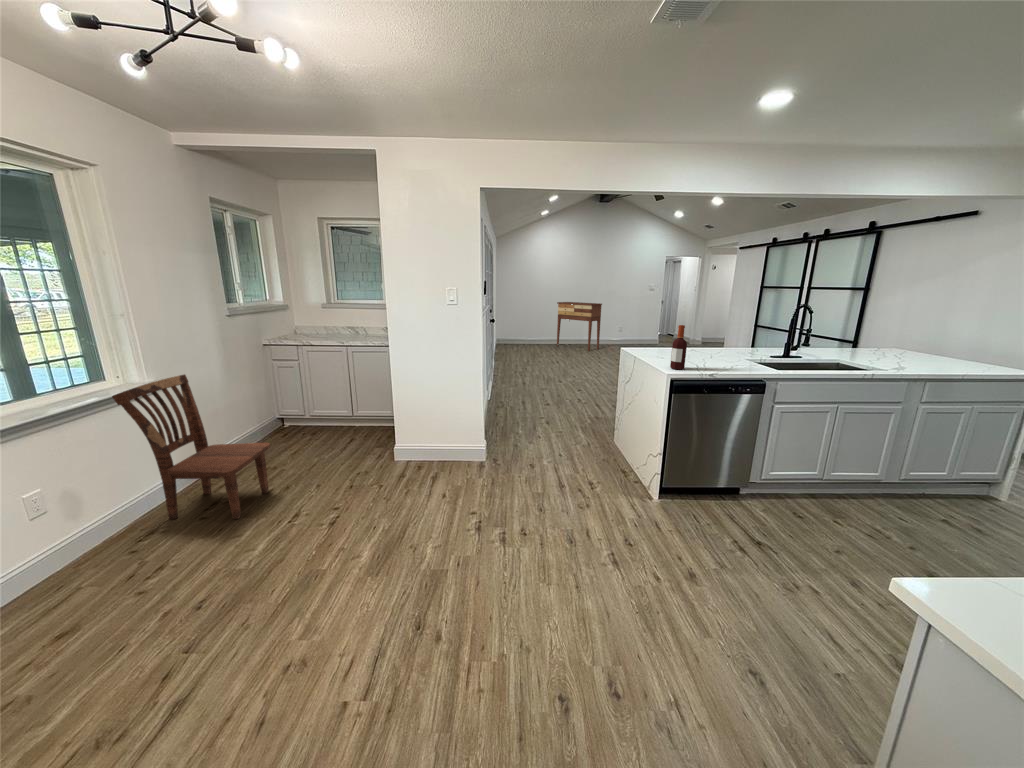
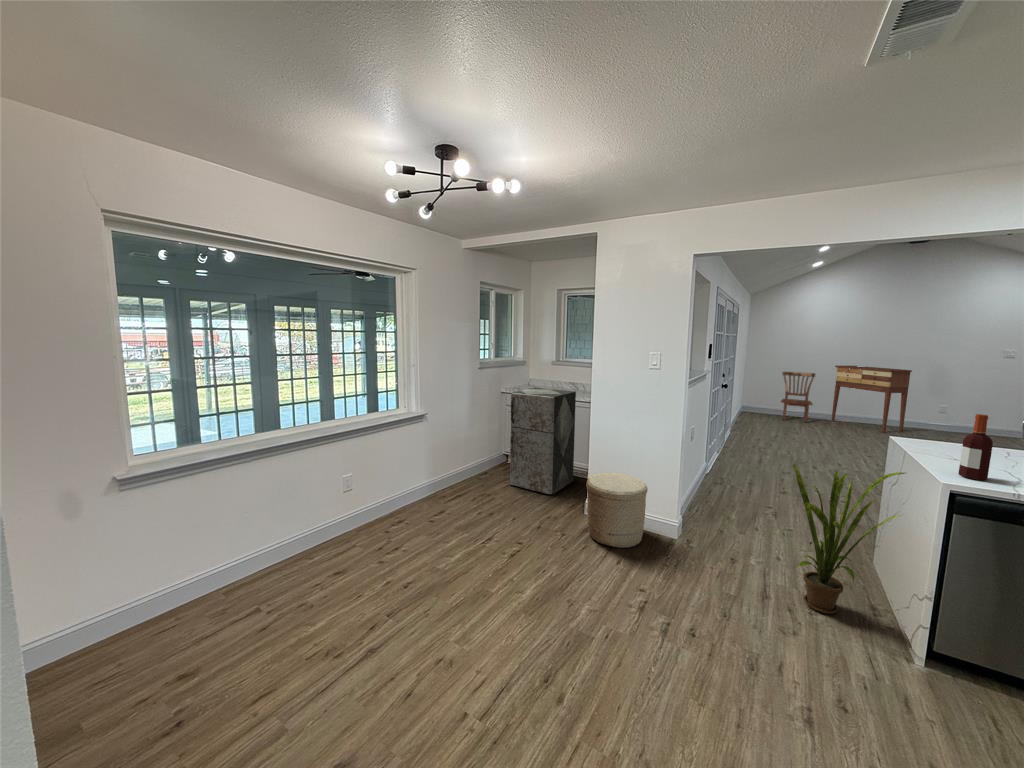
storage cabinet: none [284,336,370,450] -> present [510,388,576,495]
house plant: none [578,372,644,485] -> present [793,465,905,614]
dining chair: present [112,375,270,519] -> present [781,372,815,423]
woven basket: none [398,413,458,484] -> present [586,473,648,548]

